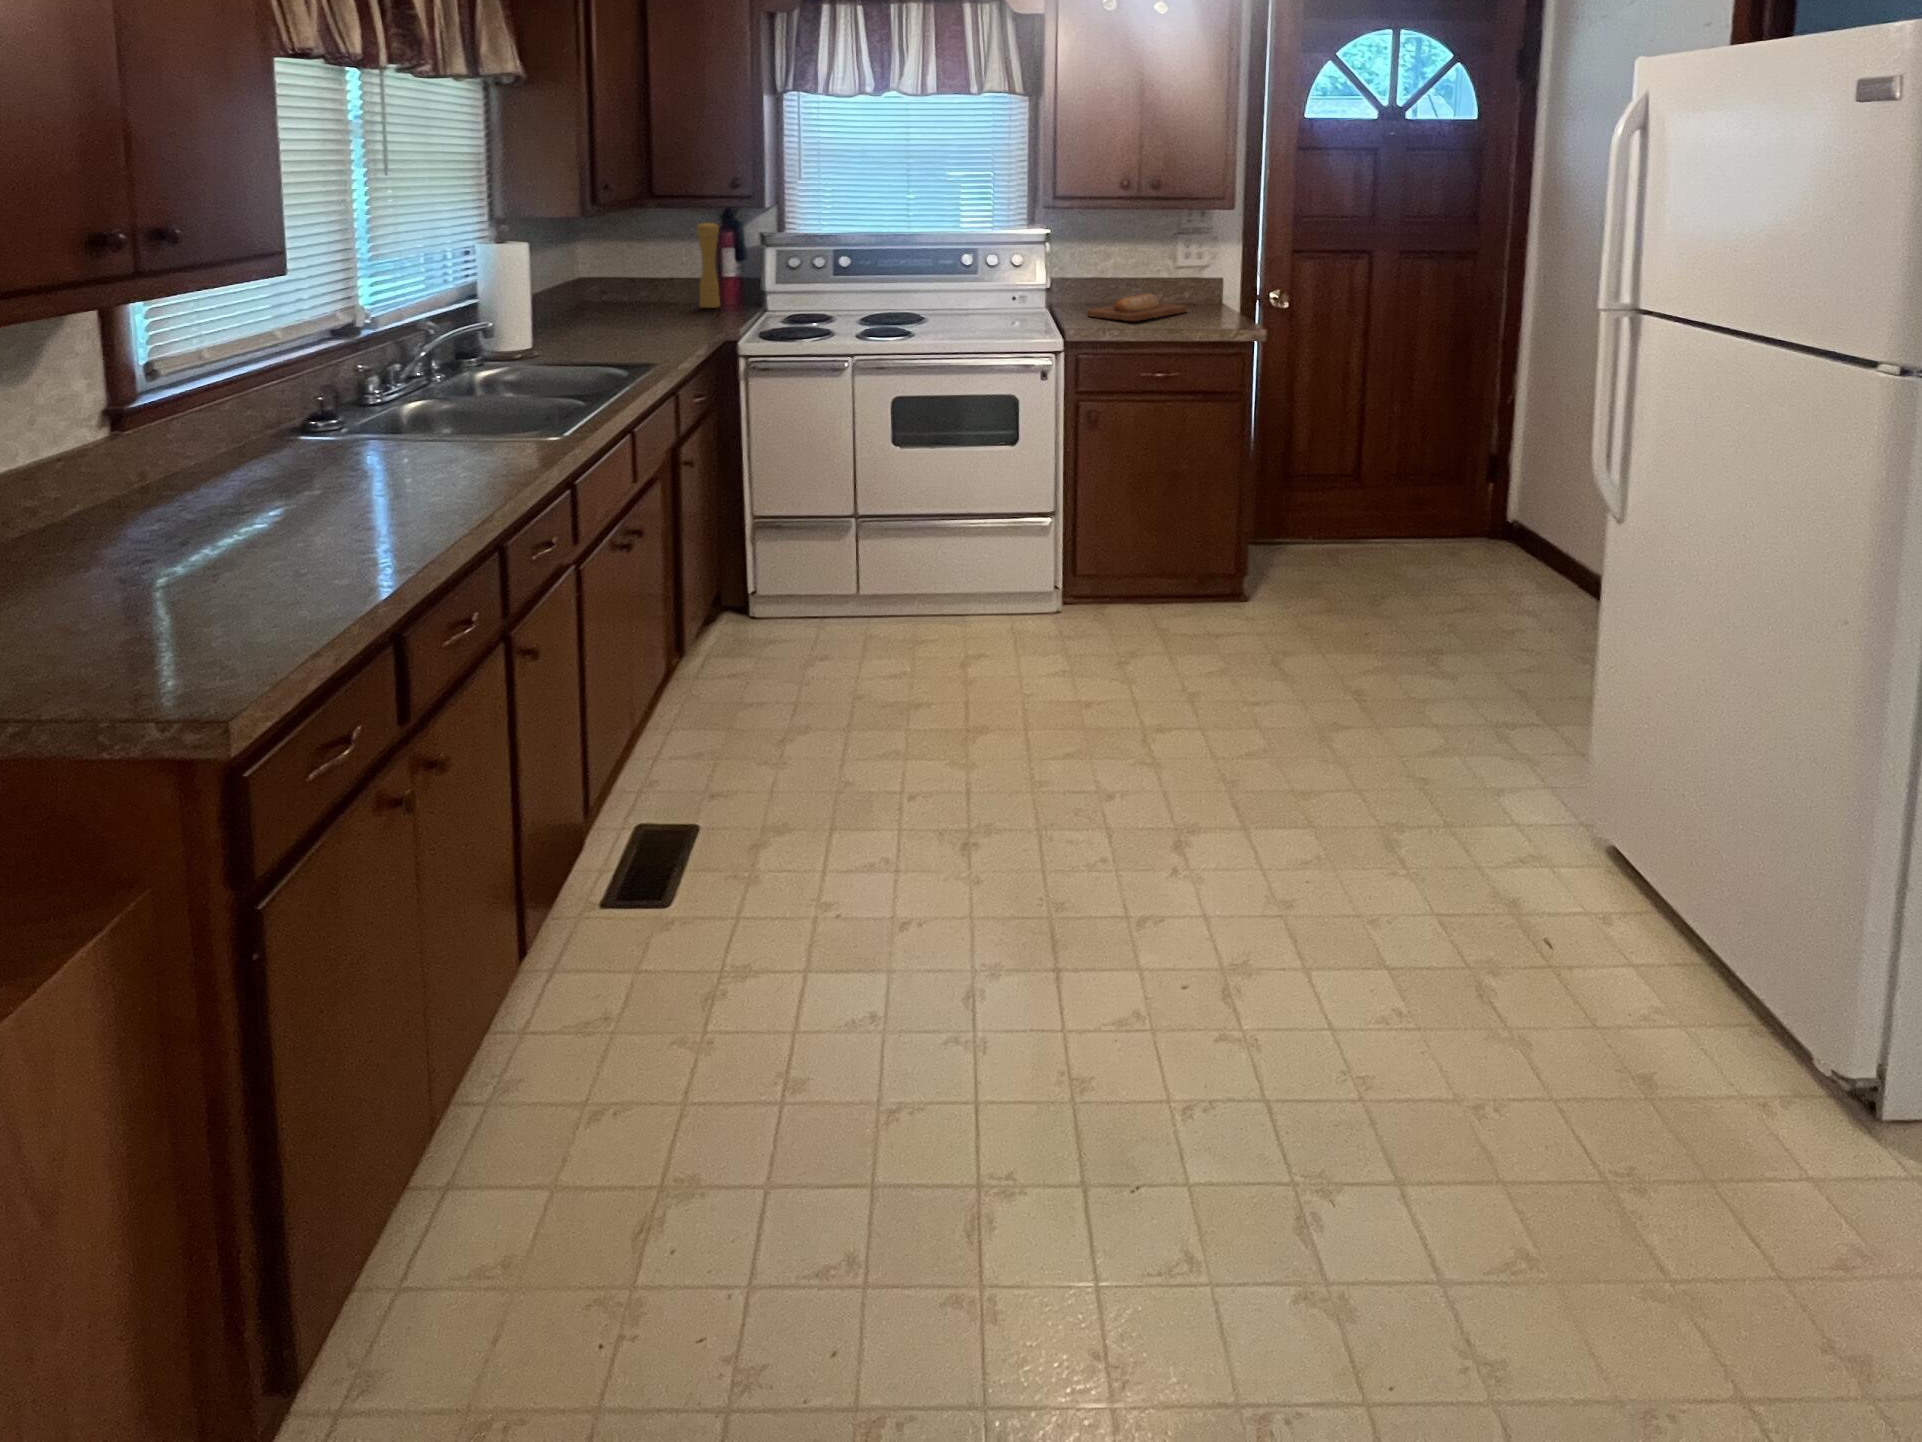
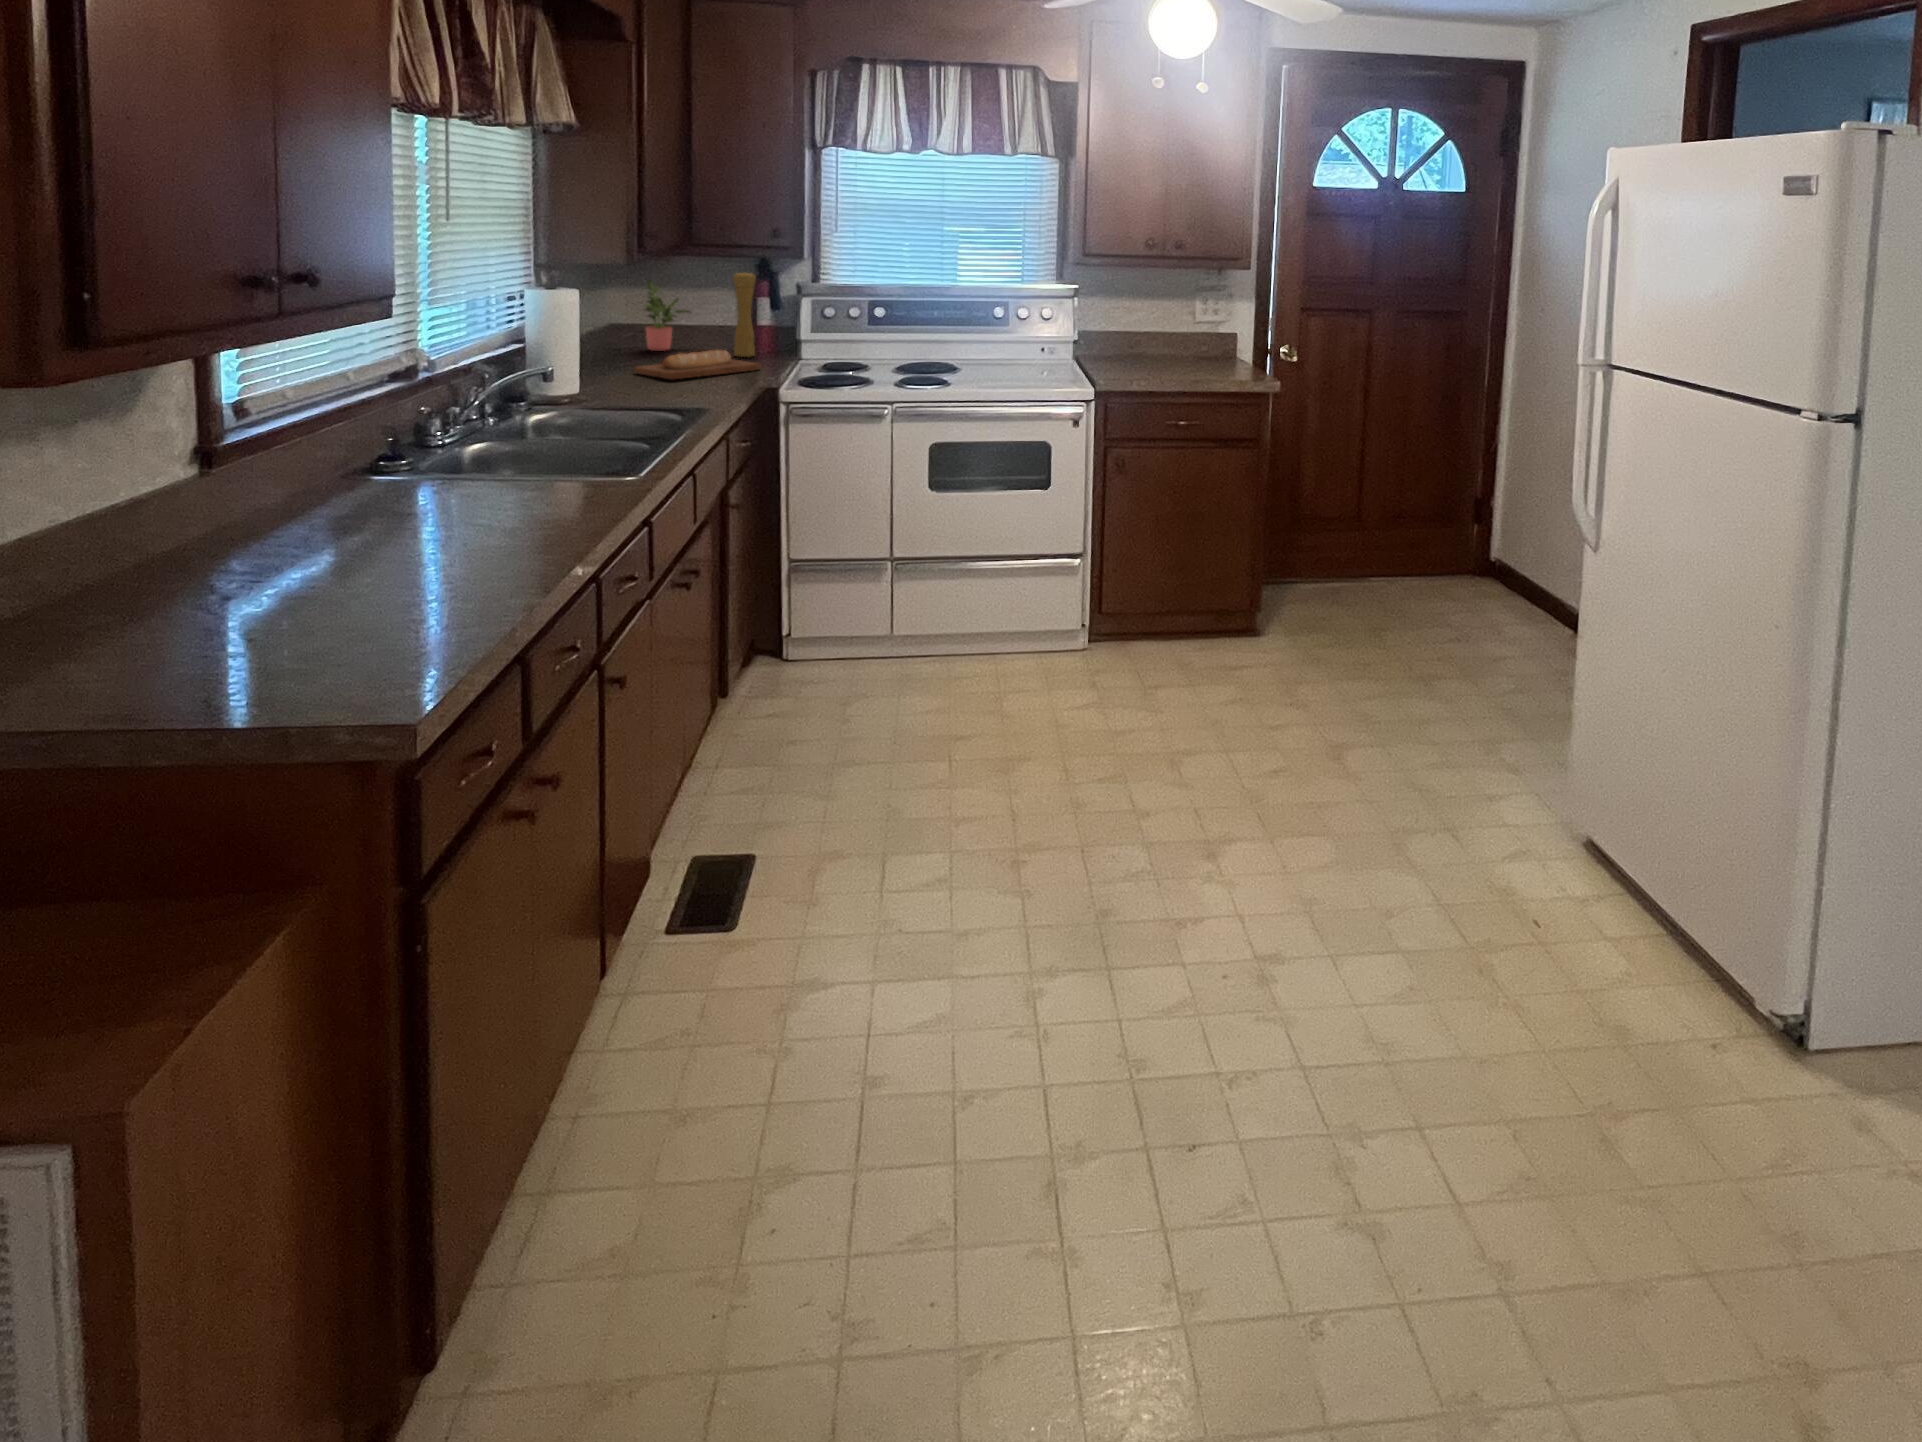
potted plant: none [612,232,660,303] -> present [645,281,691,351]
bread loaf: present [1087,293,1187,321] -> present [634,350,760,379]

